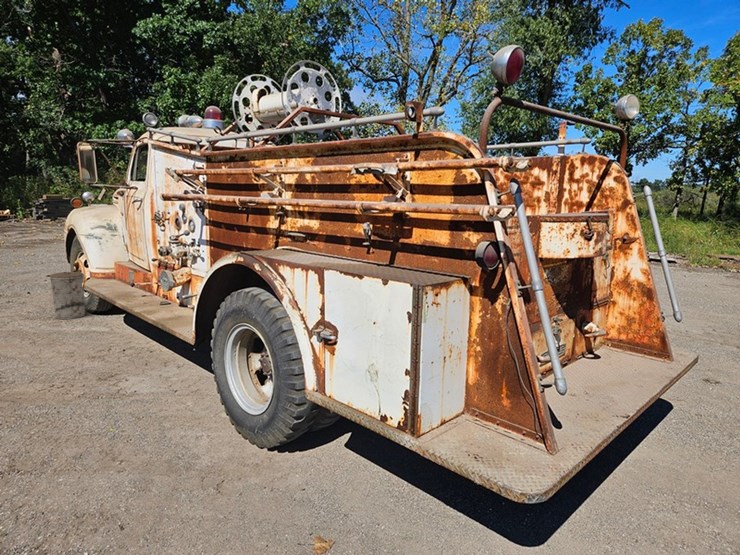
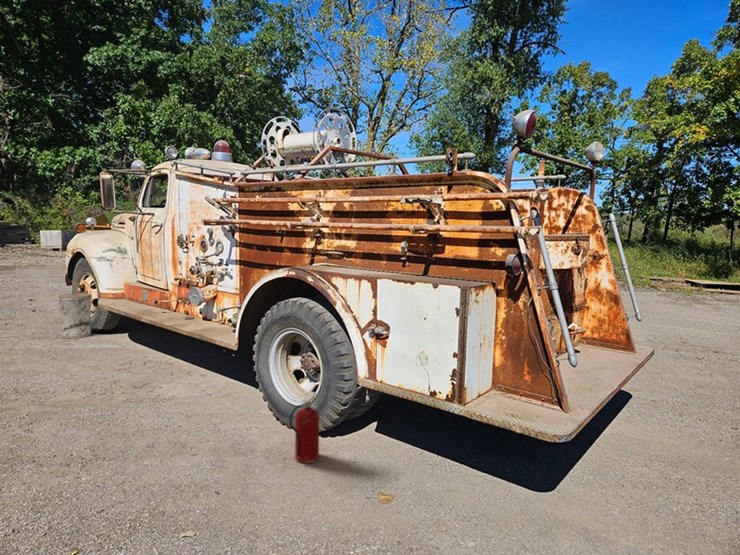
fire extinguisher: none [224,399,267,483] -> present [290,392,319,464]

